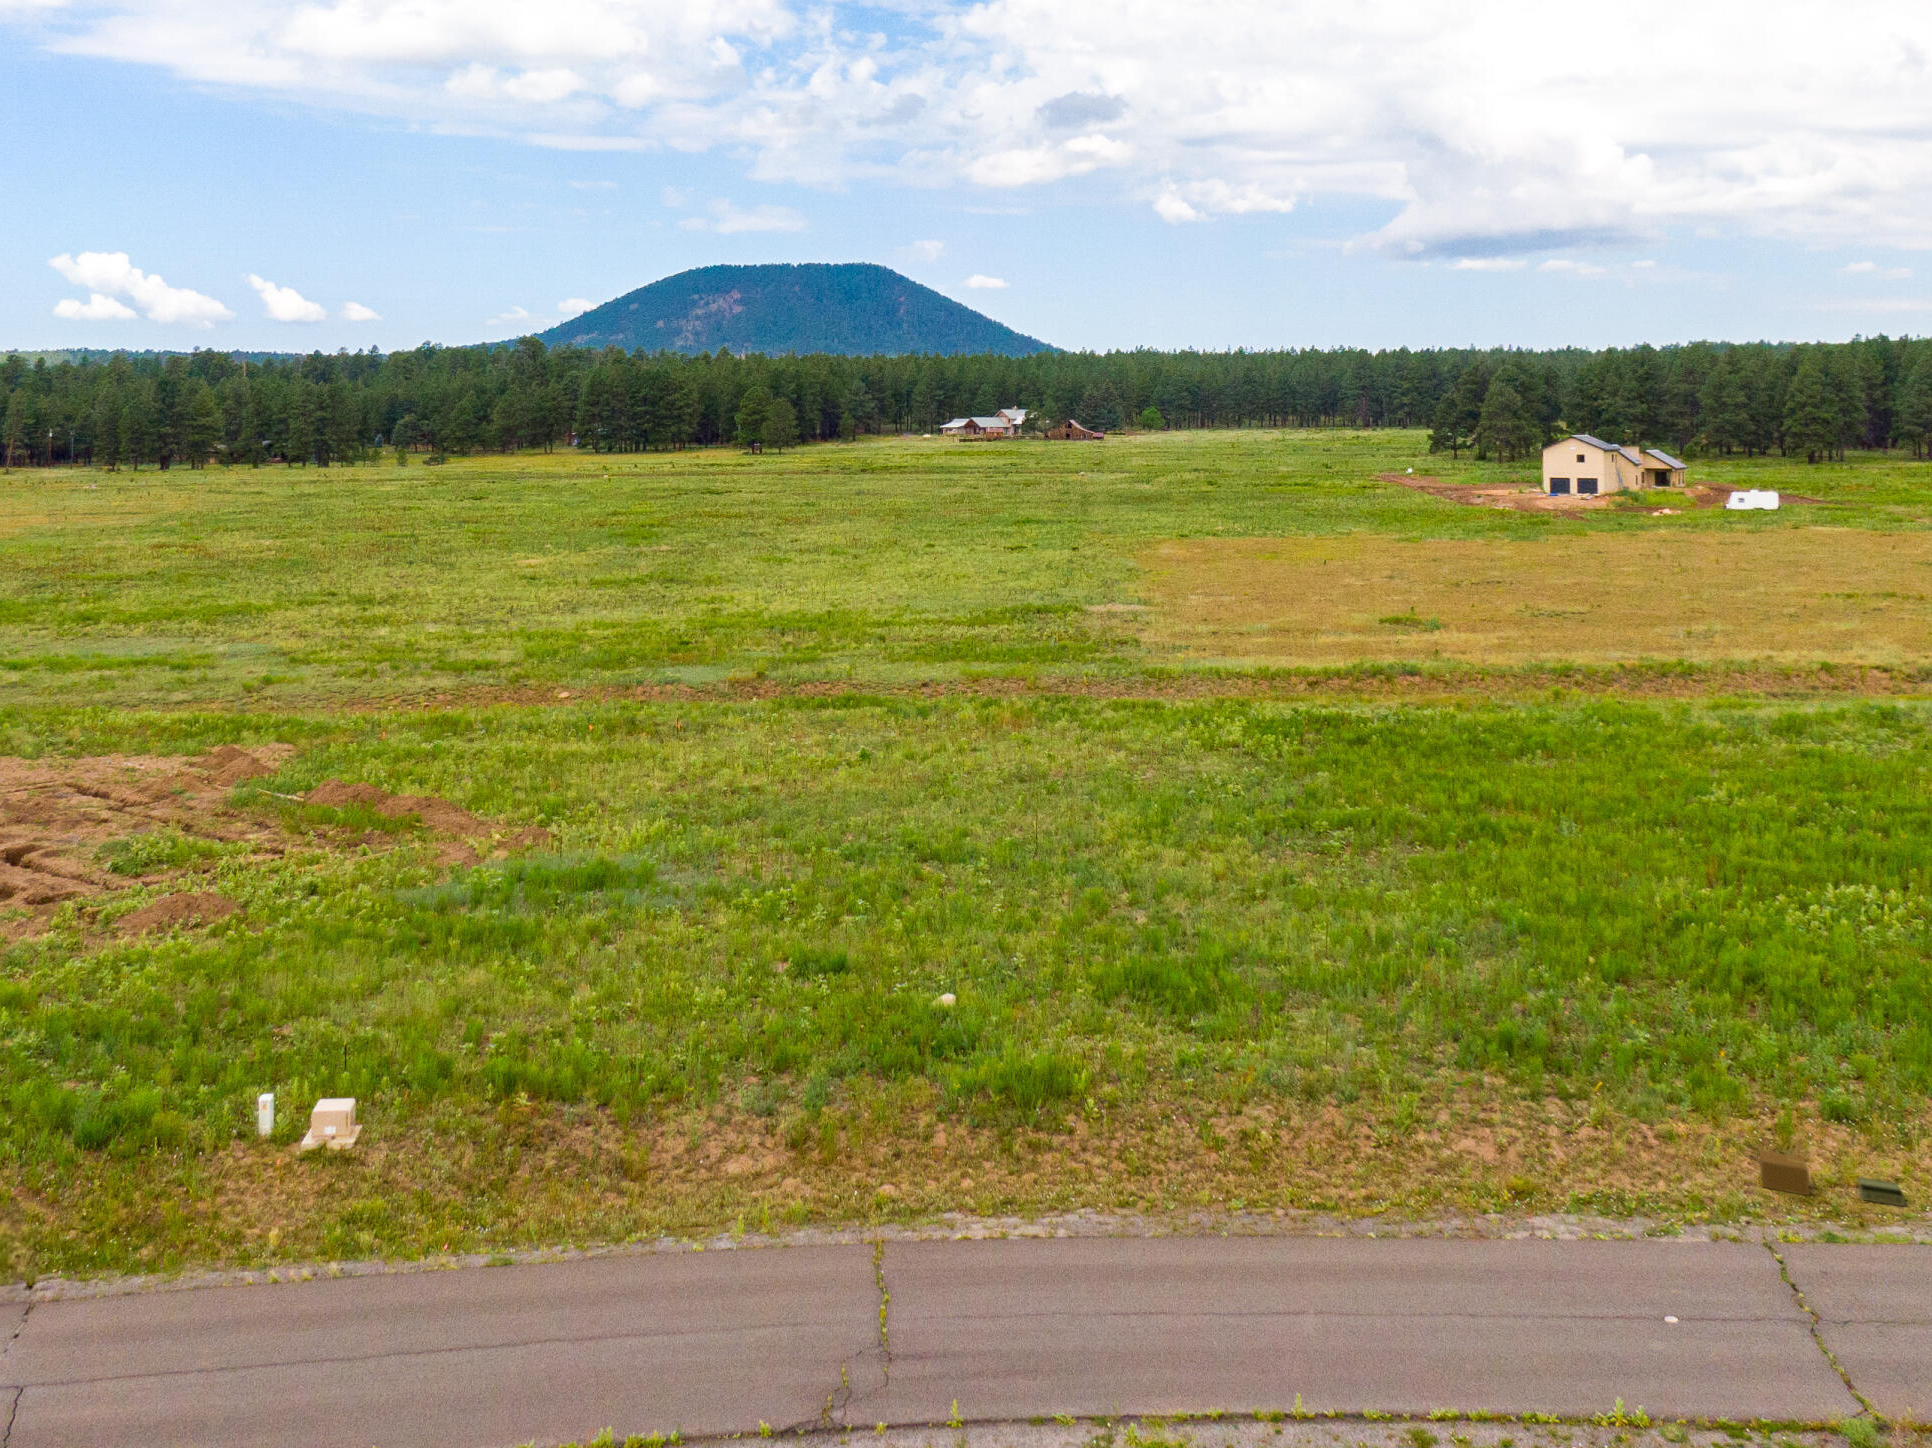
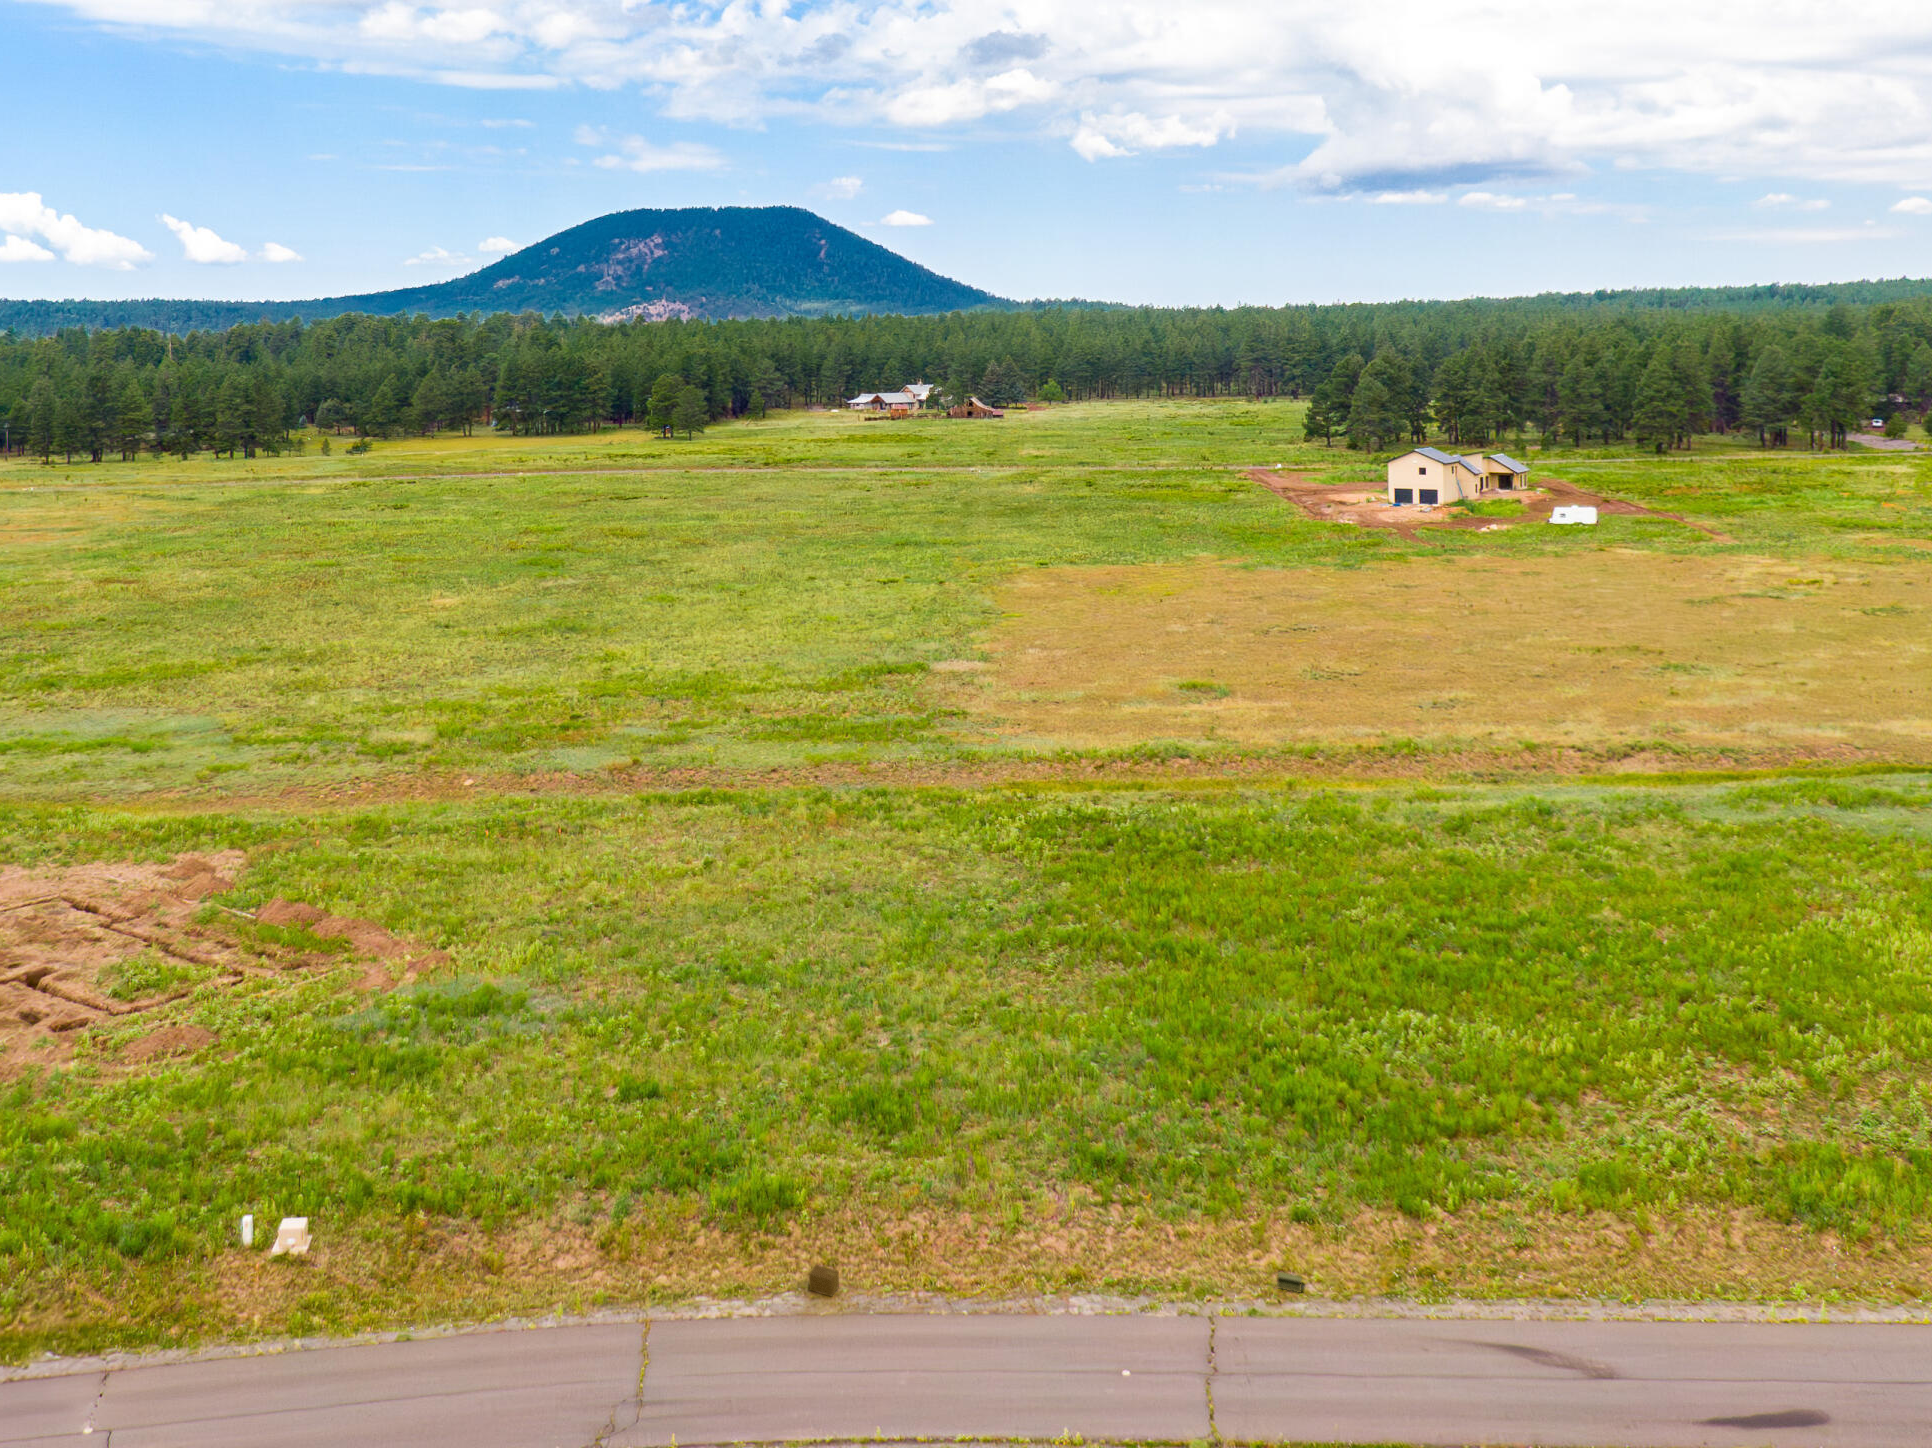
cardboard box: present [1760,1150,1810,1196] -> present [809,1265,839,1296]

